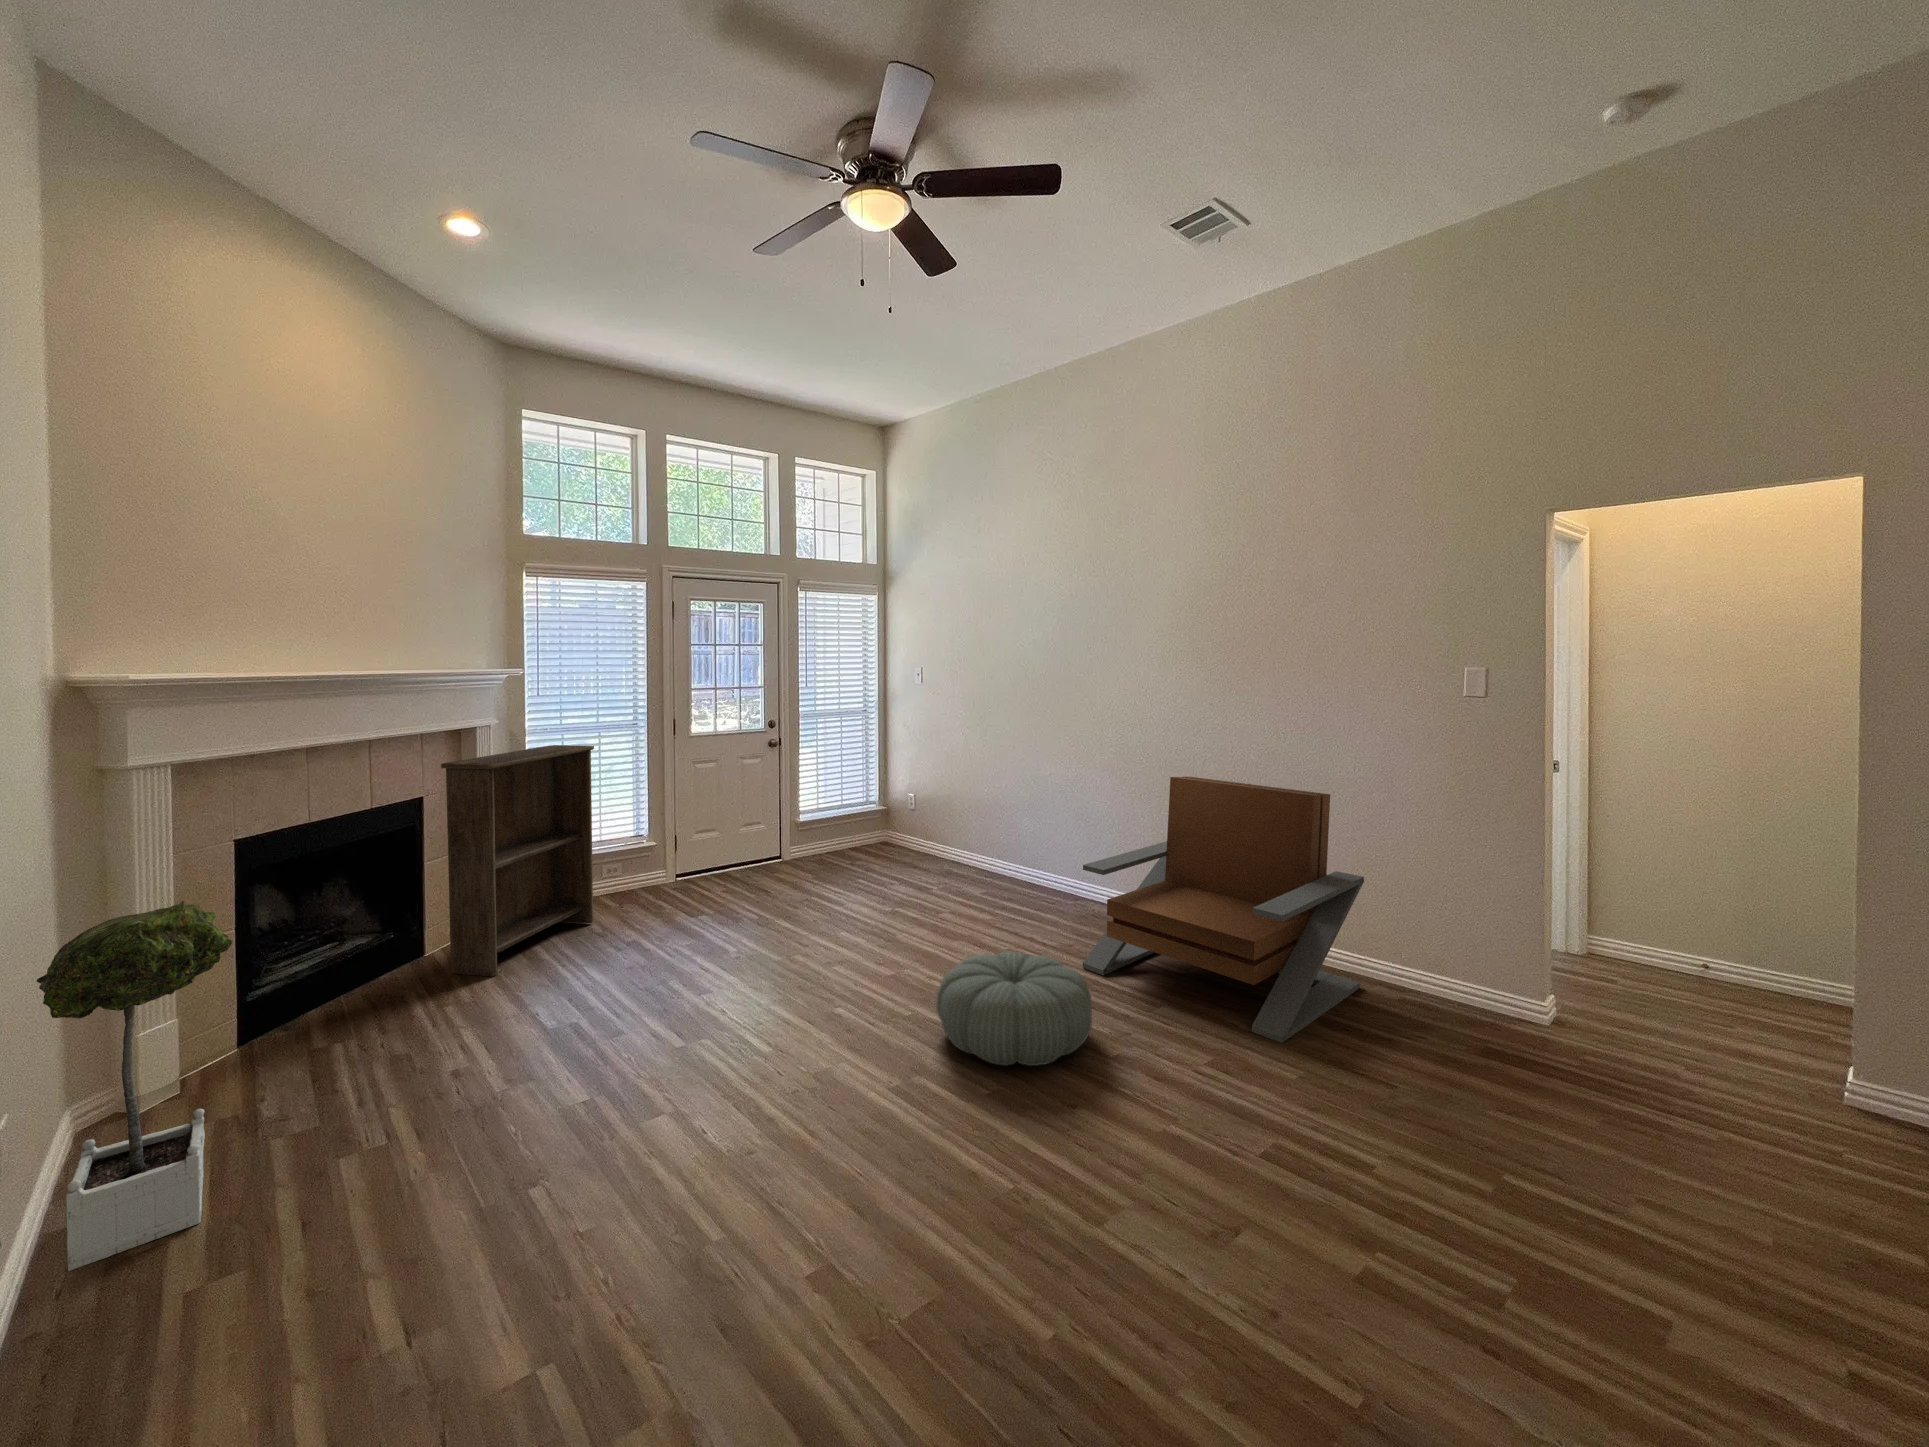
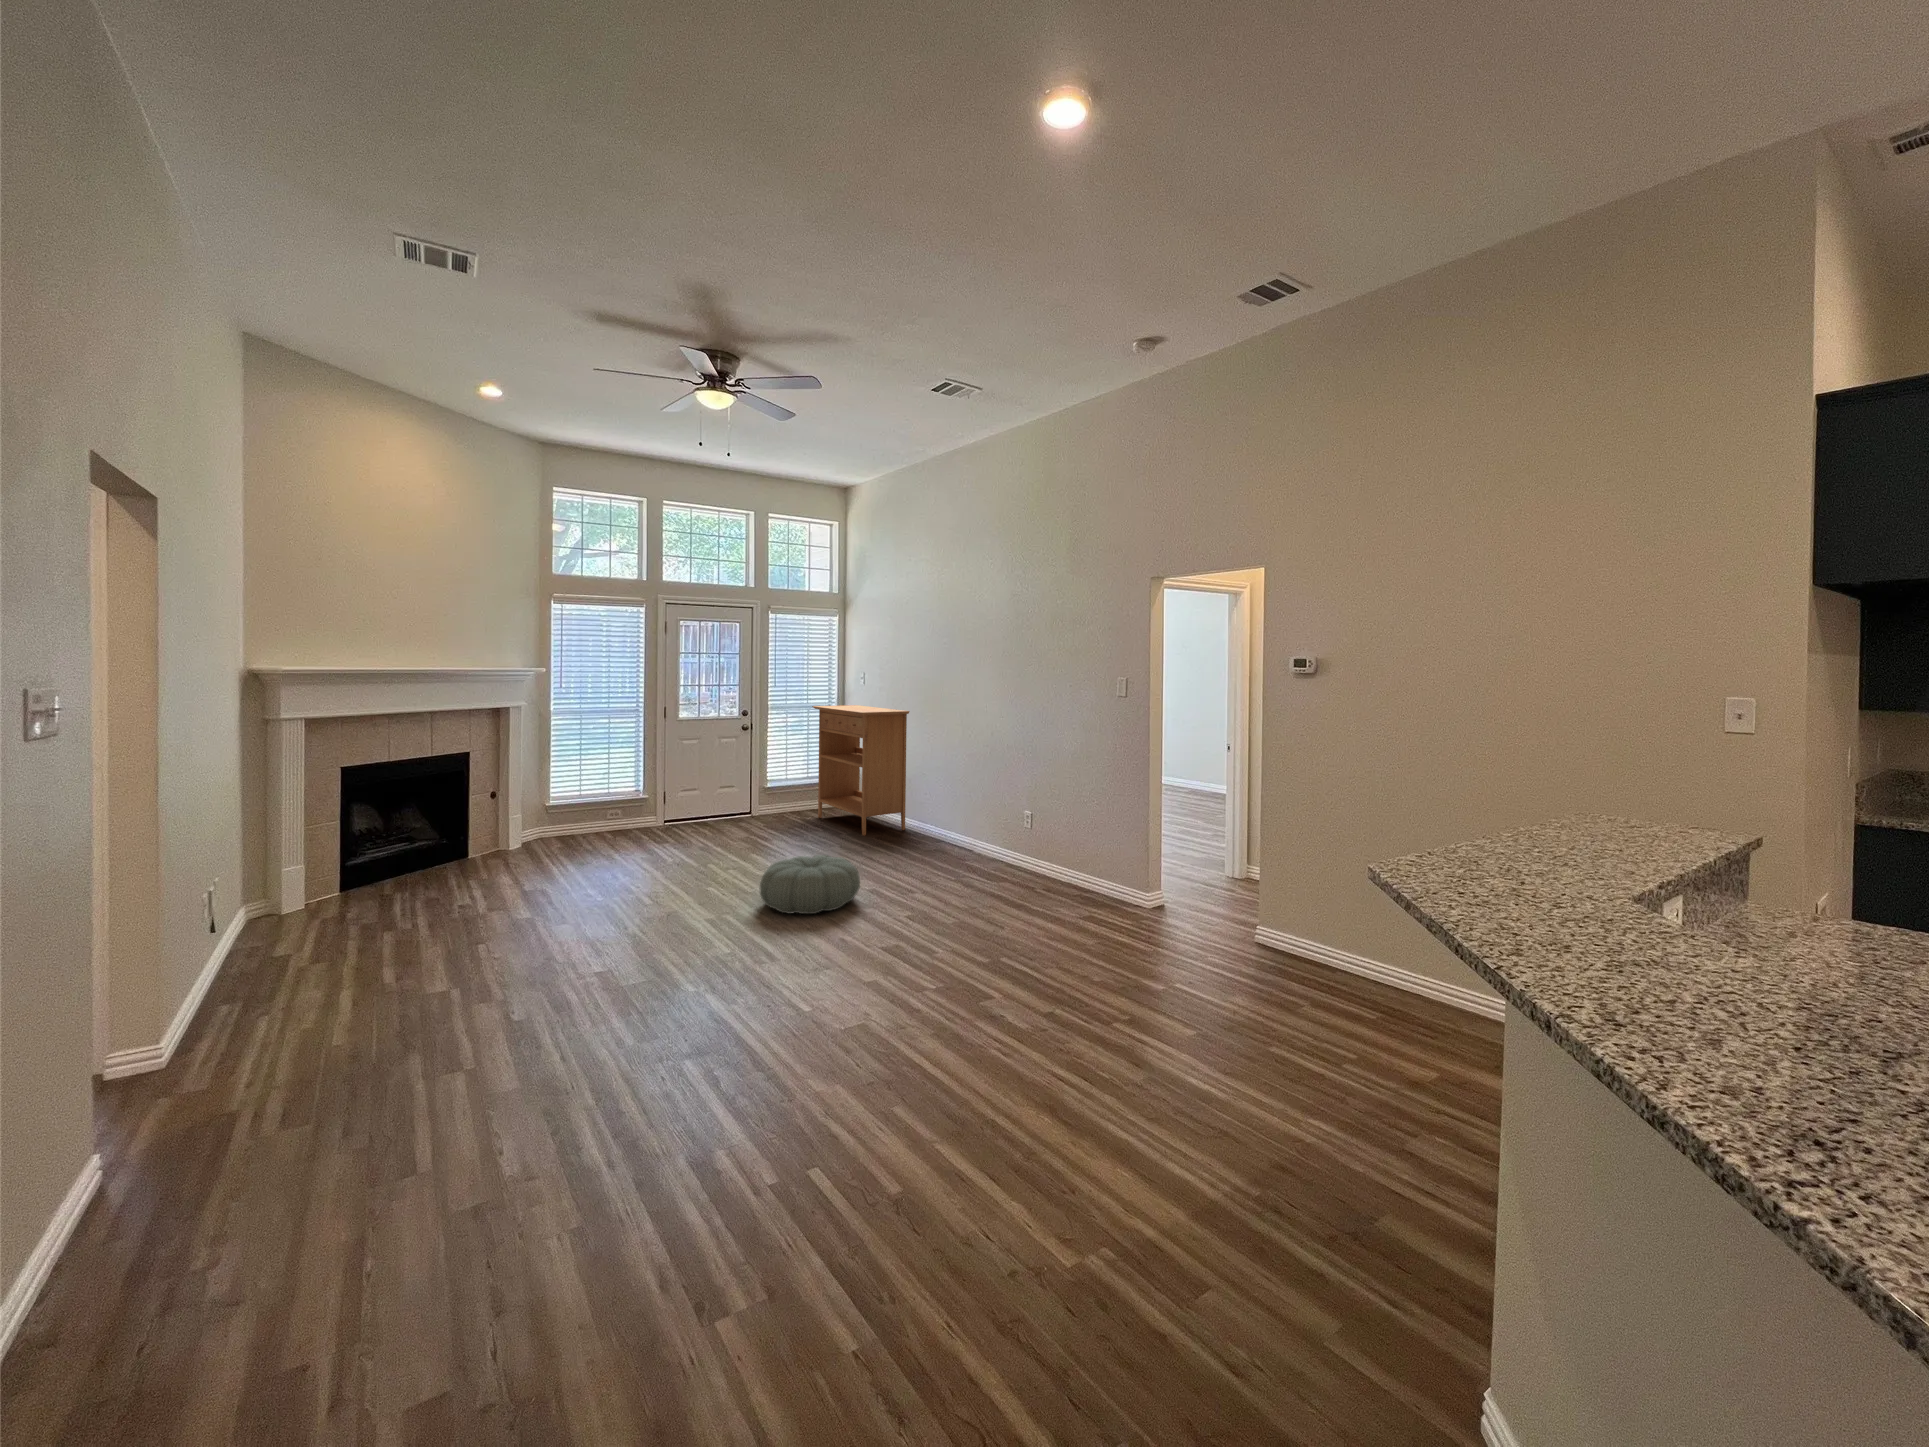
console table: none [861,709,1011,889] -> present [812,705,909,835]
bookshelf: present [441,745,594,976] -> none [478,722,593,870]
lounge chair: present [1083,776,1364,1043] -> none [895,752,1067,911]
potted tree: present [37,901,233,1271] -> none [236,784,334,963]

